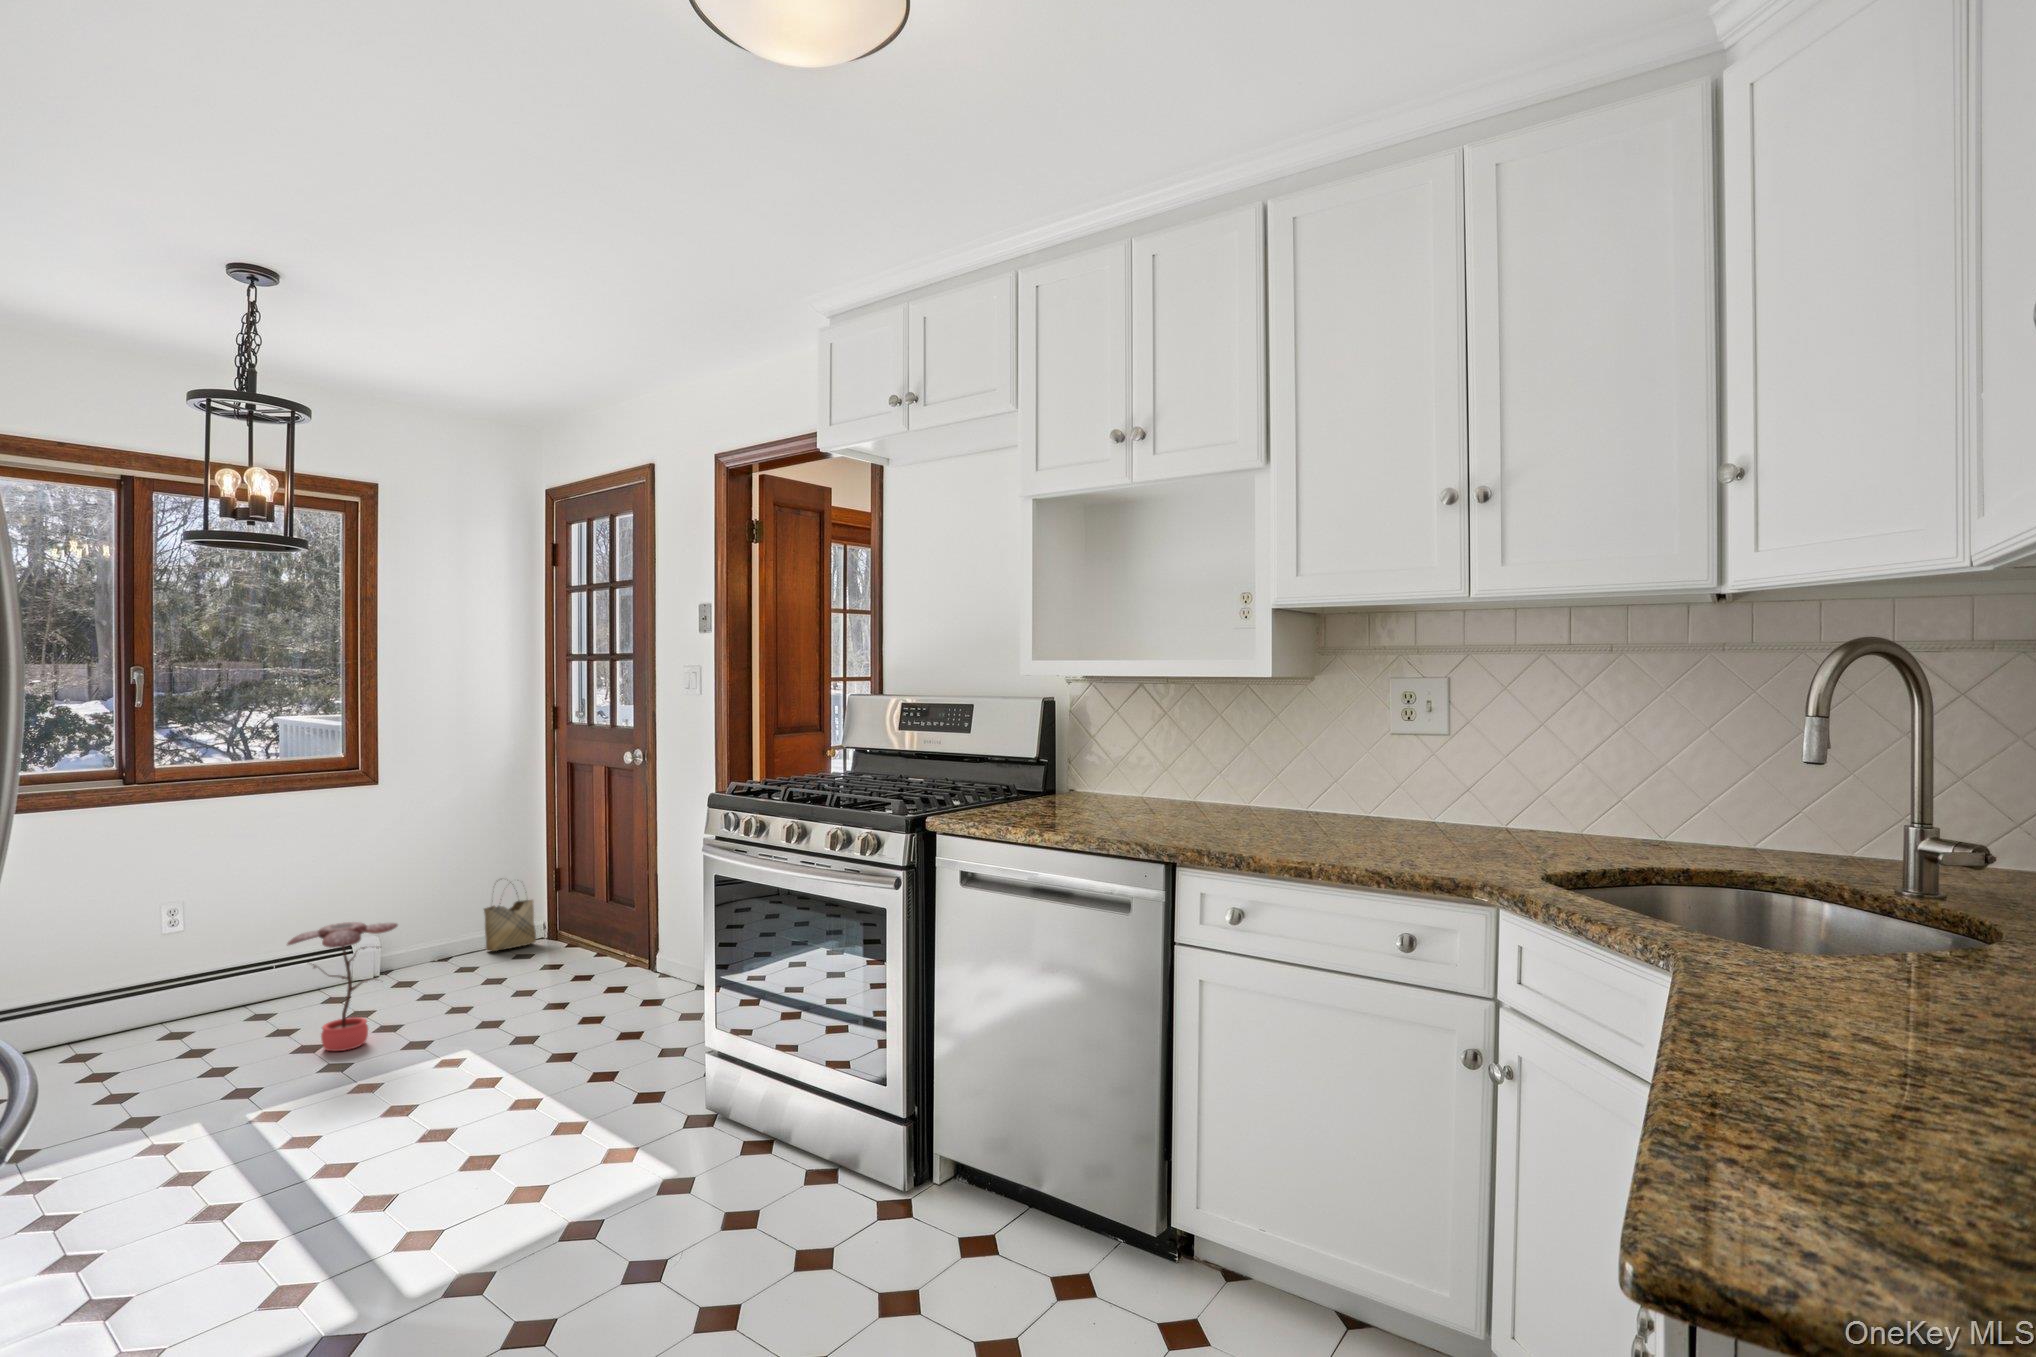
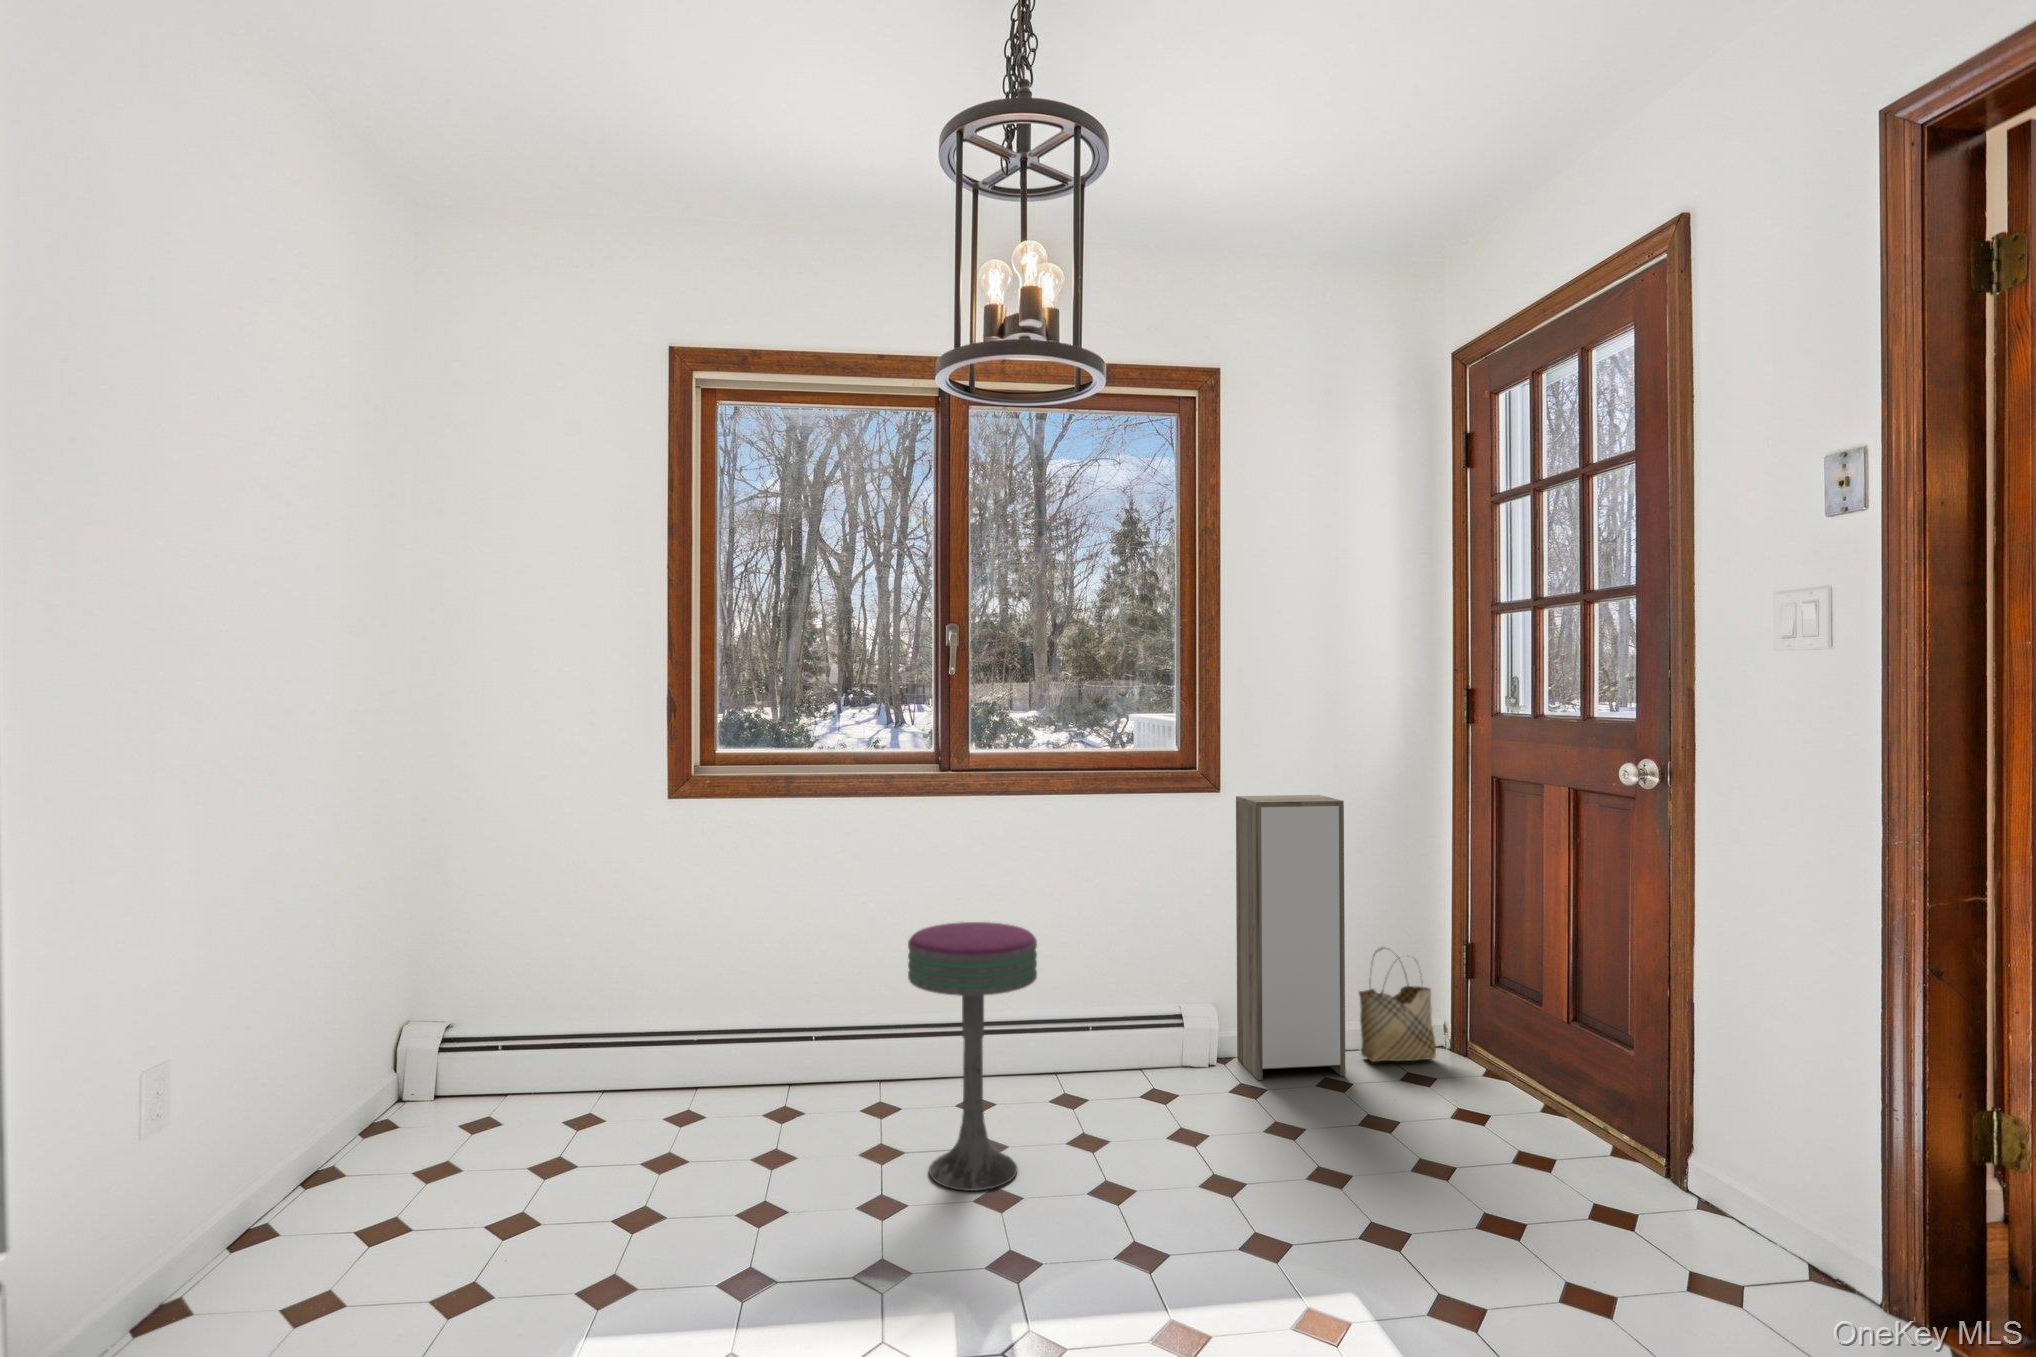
storage cabinet: none [391,782,473,975] -> present [1236,795,1345,1080]
bar stool: none [126,887,238,1067] -> present [908,922,1037,1191]
potted plant: present [287,922,398,1051] -> none [1091,1014,1251,1241]

